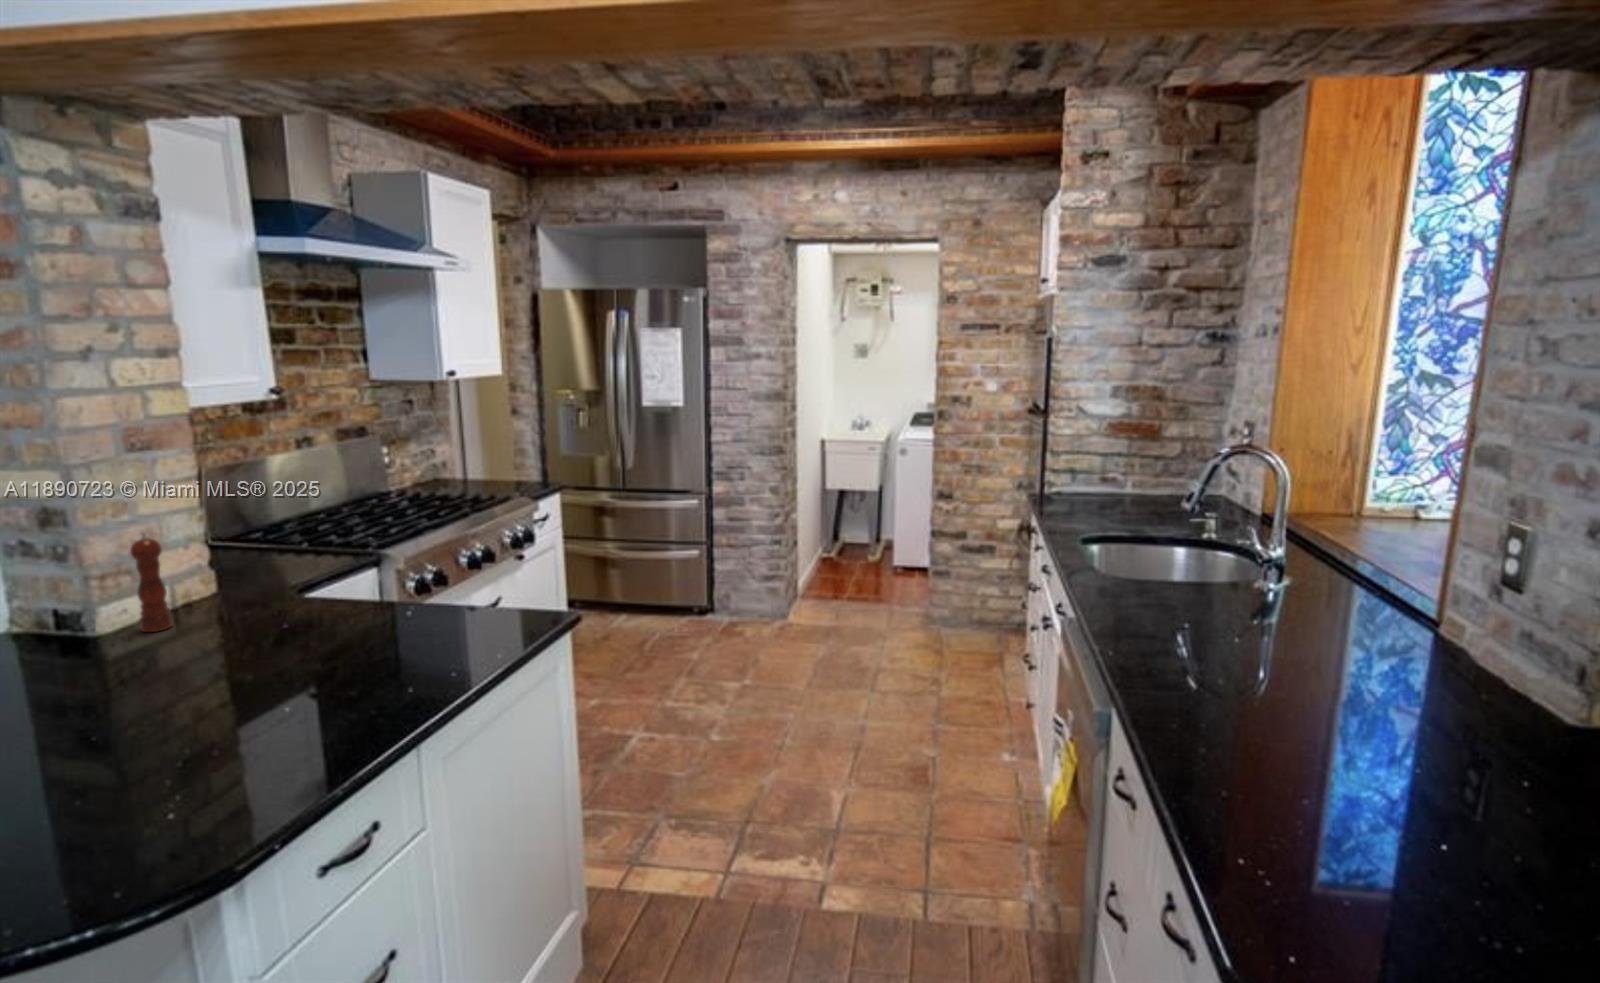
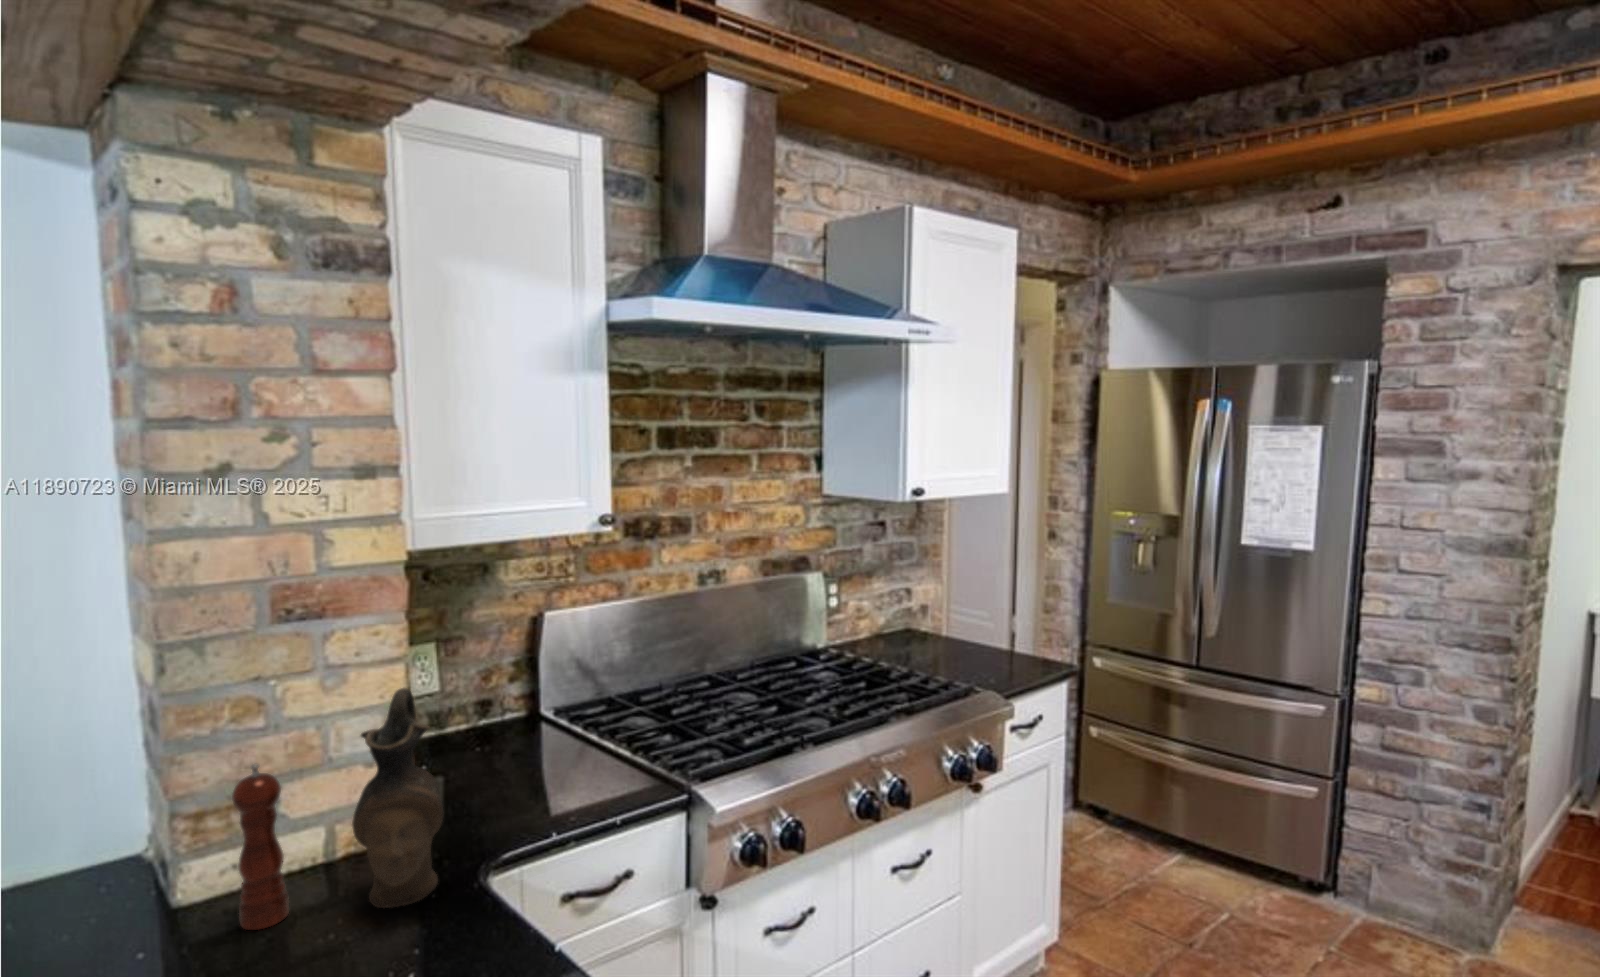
ceramic pitcher: none [203,486,267,611] -> present [352,688,444,908]

